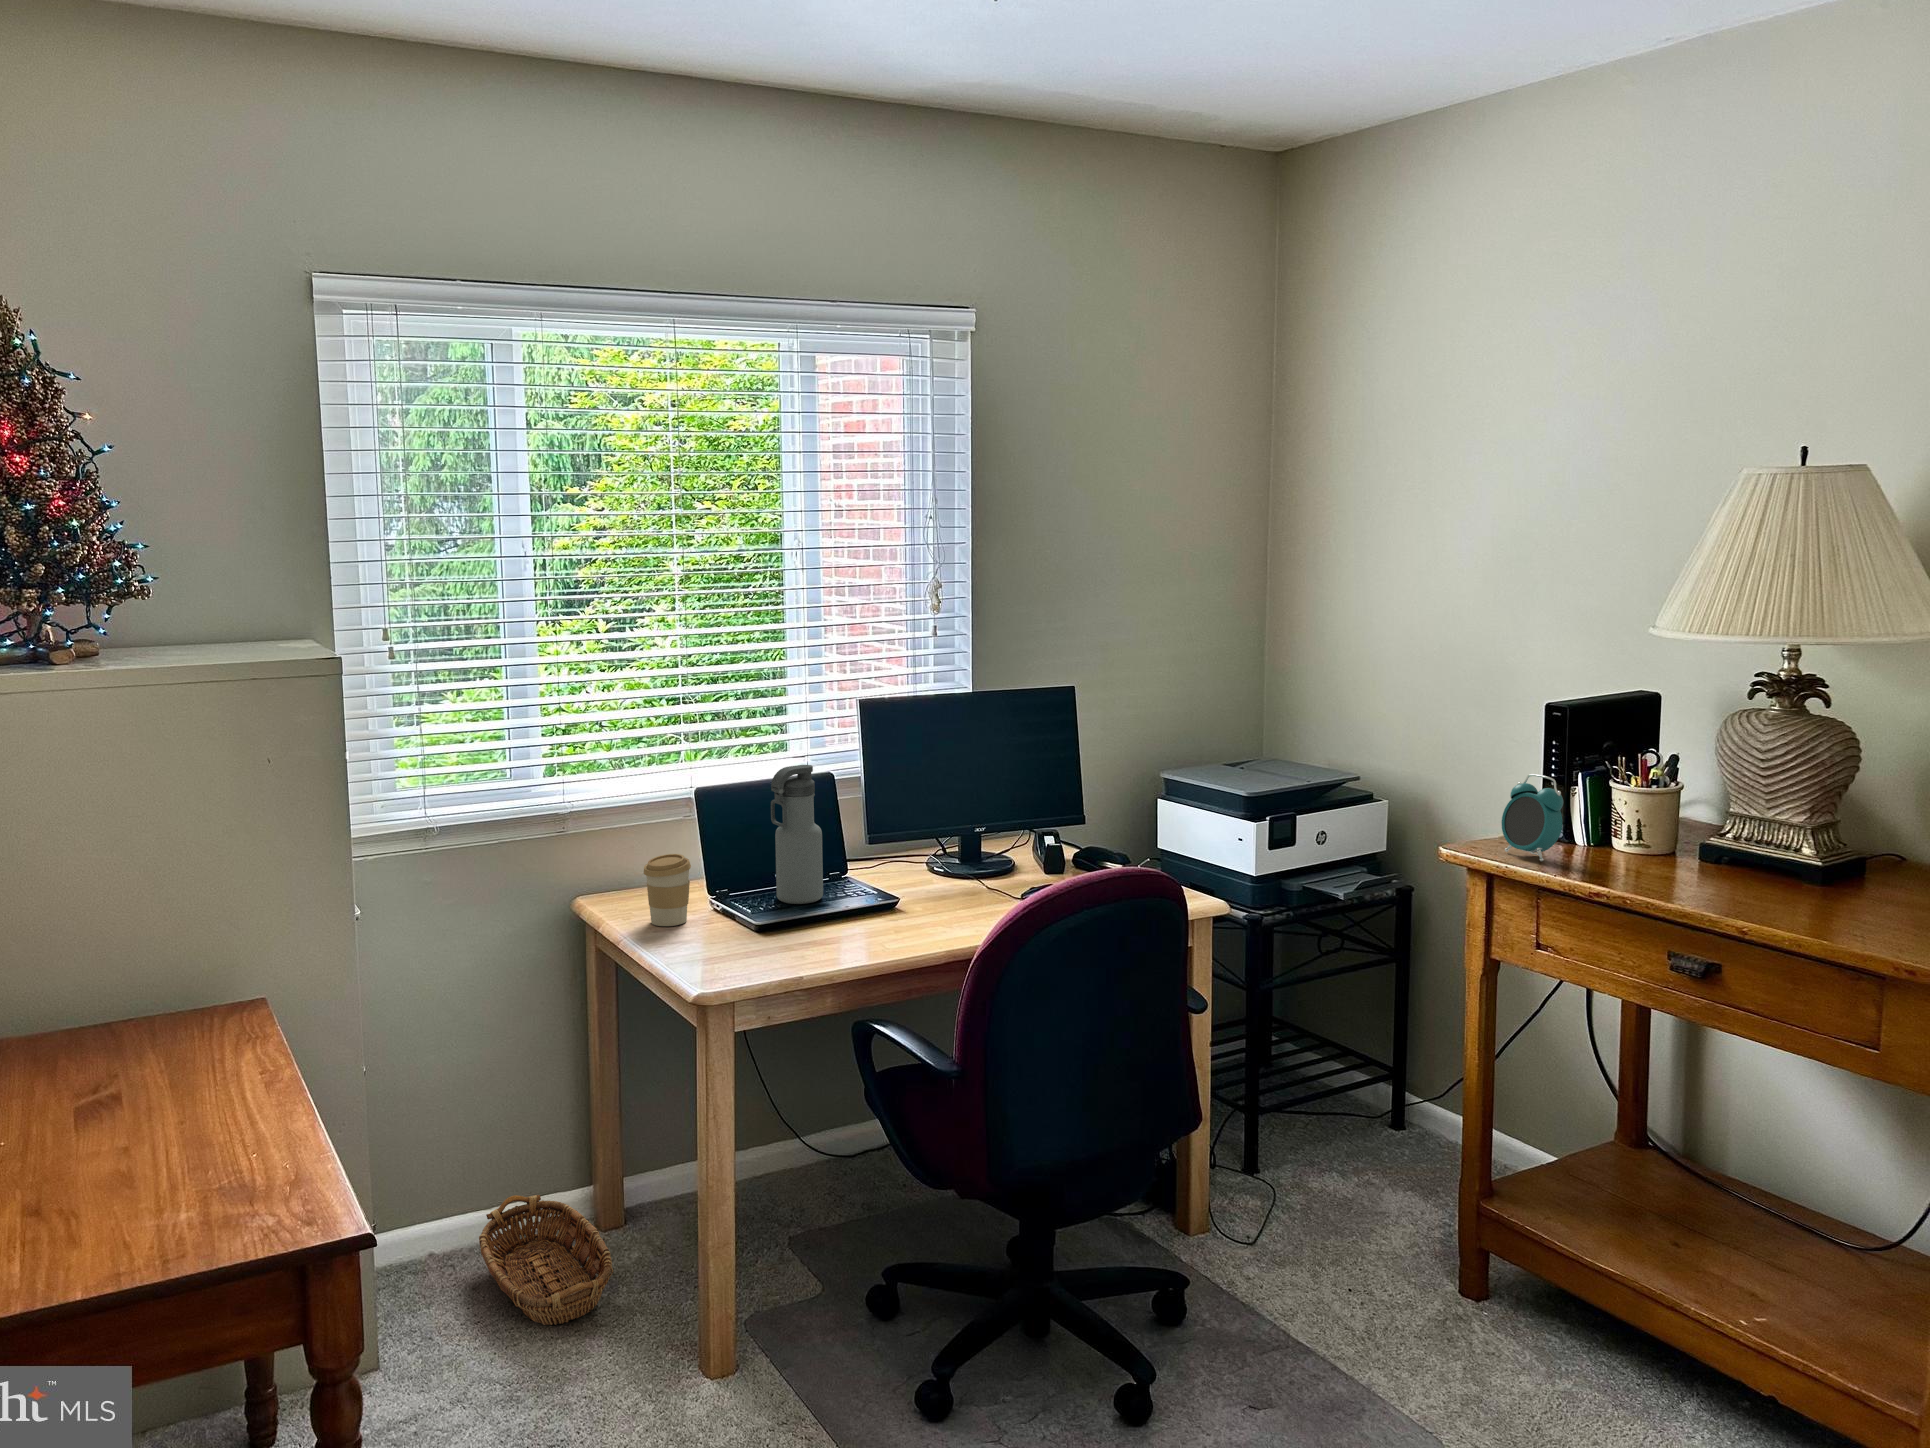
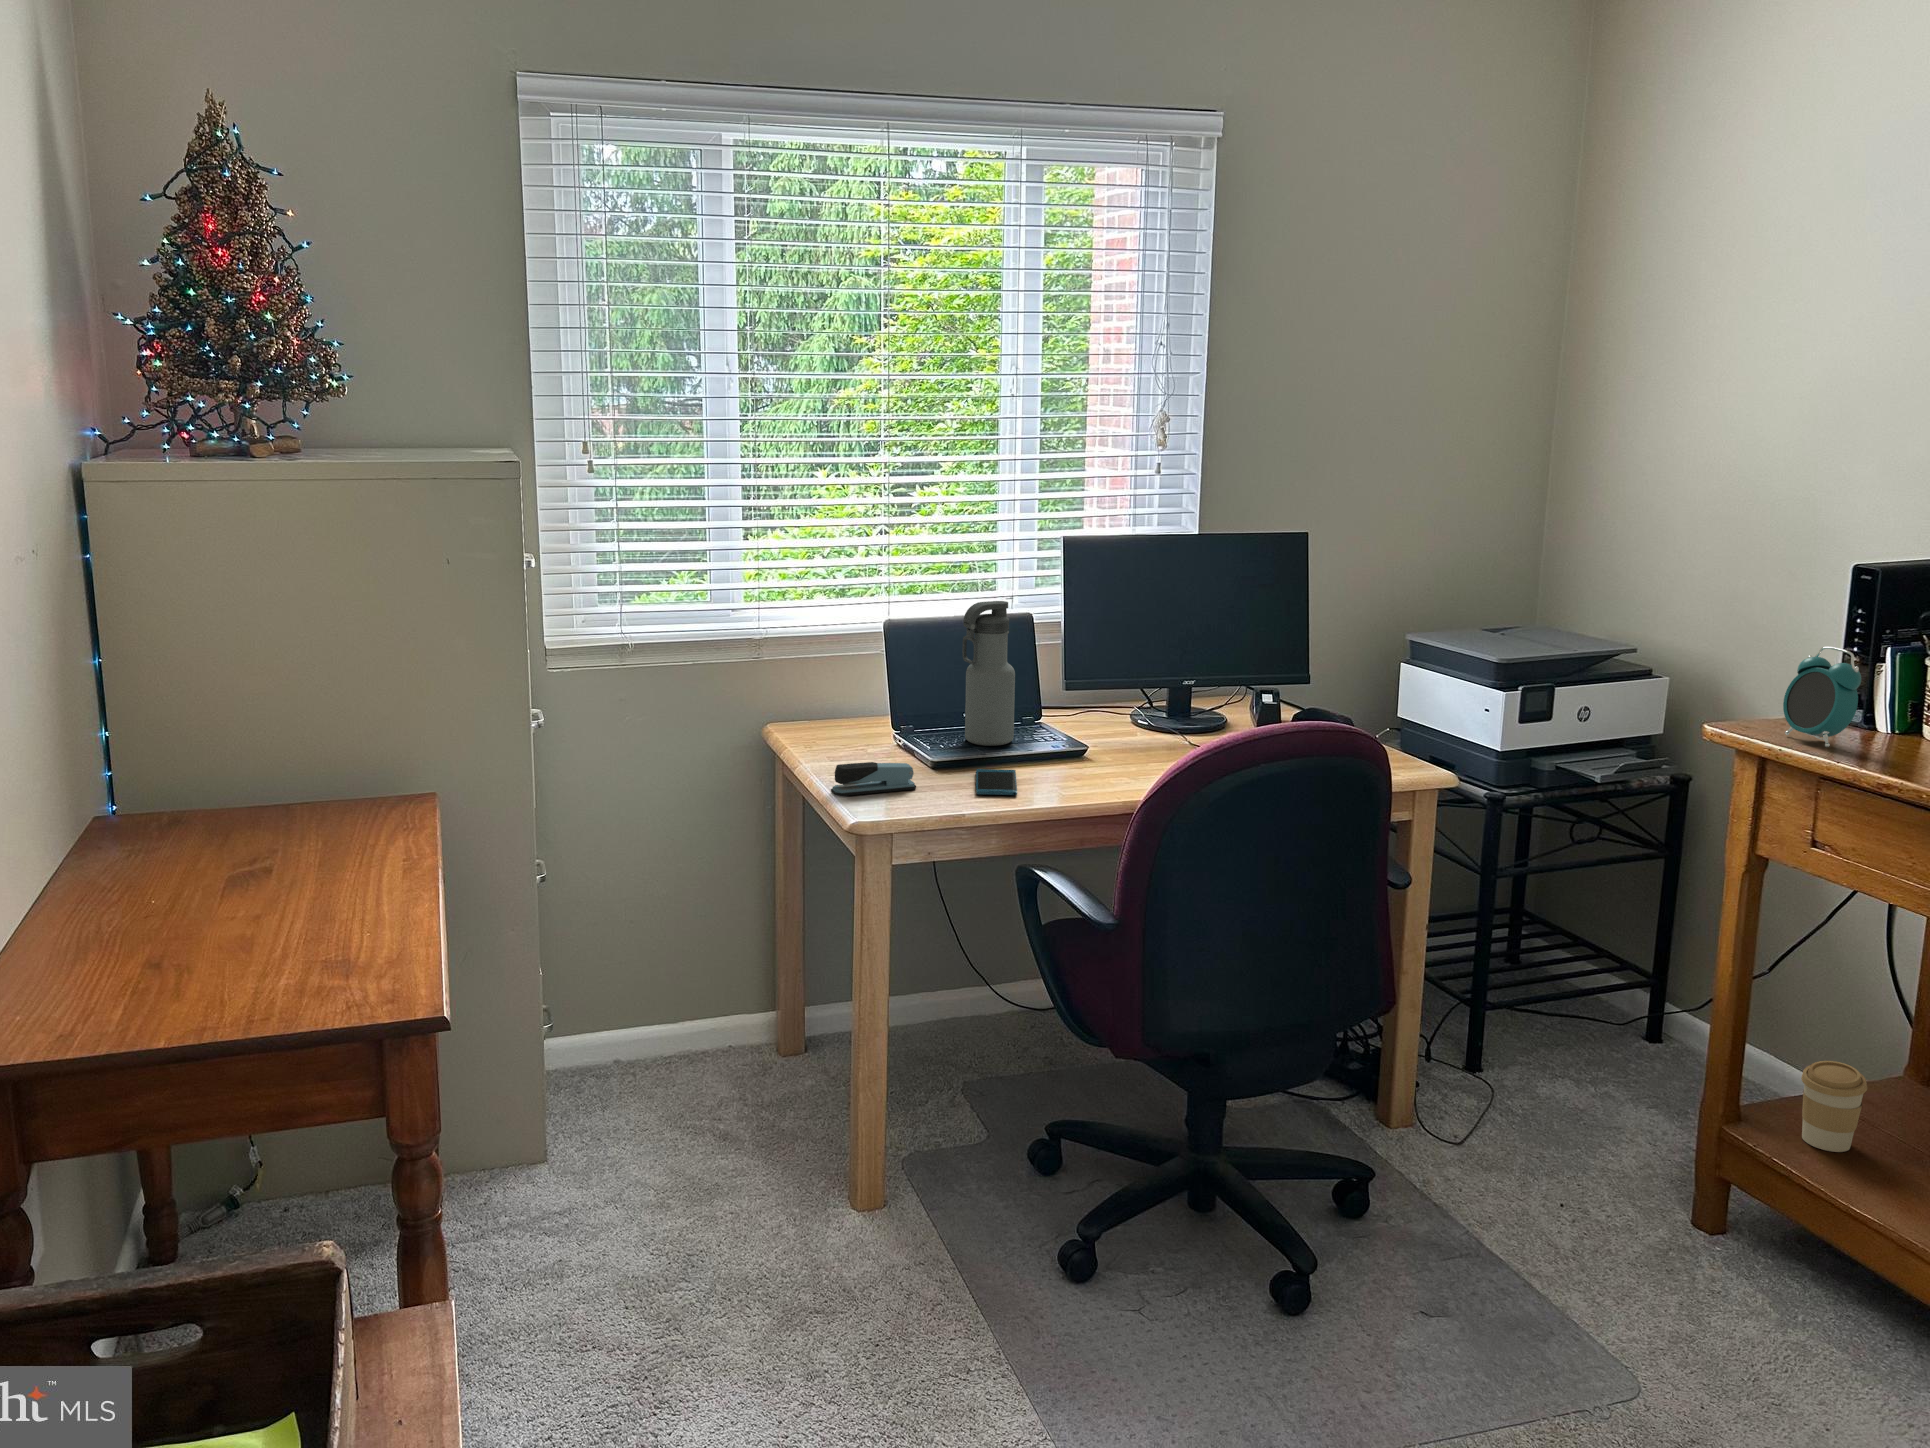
coffee cup: present [644,854,691,926] -> present [1801,1061,1867,1152]
smartphone: none [796,927,842,955] -> present [976,769,1017,795]
stapler: none [662,929,744,967] -> present [831,762,916,796]
basket: present [479,1195,613,1325] -> none [627,1014,809,1162]

